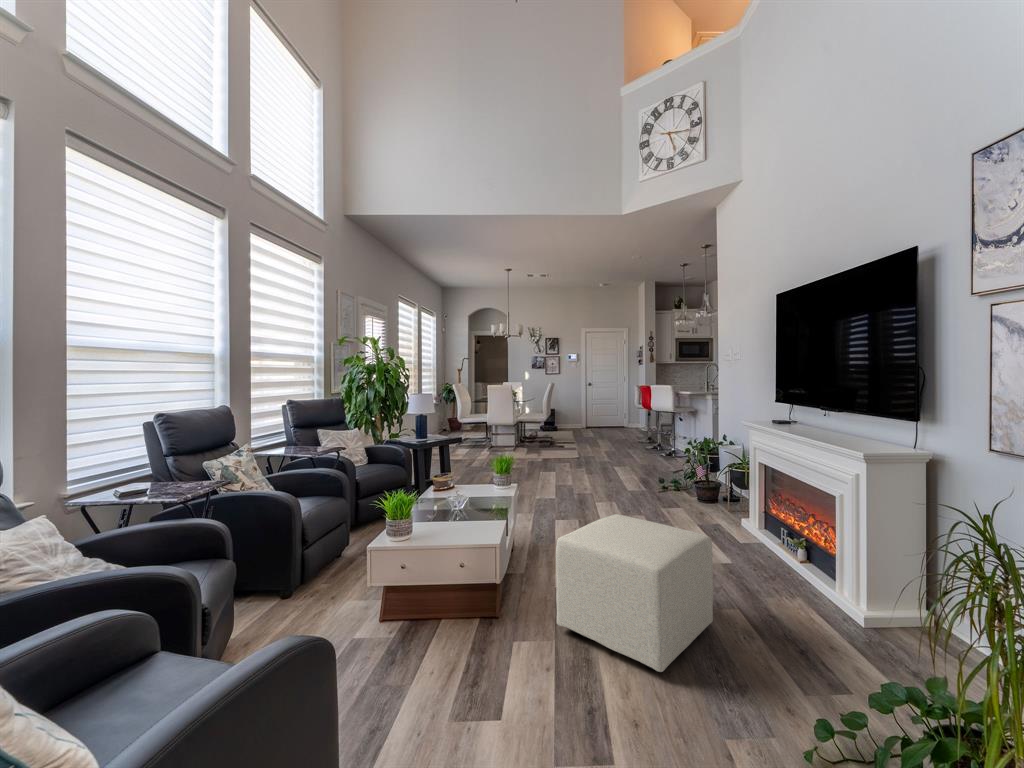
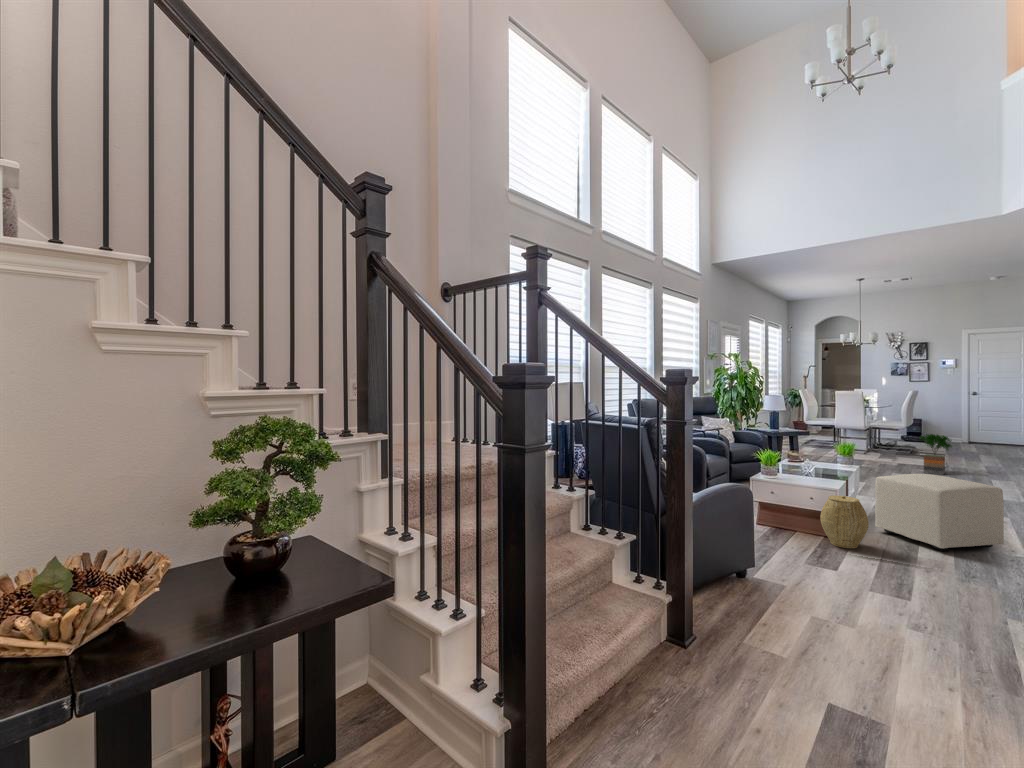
potted tree: none [565,430,594,474] -> present [920,434,952,475]
woven basket: none [477,607,560,733] -> present [820,496,869,548]

